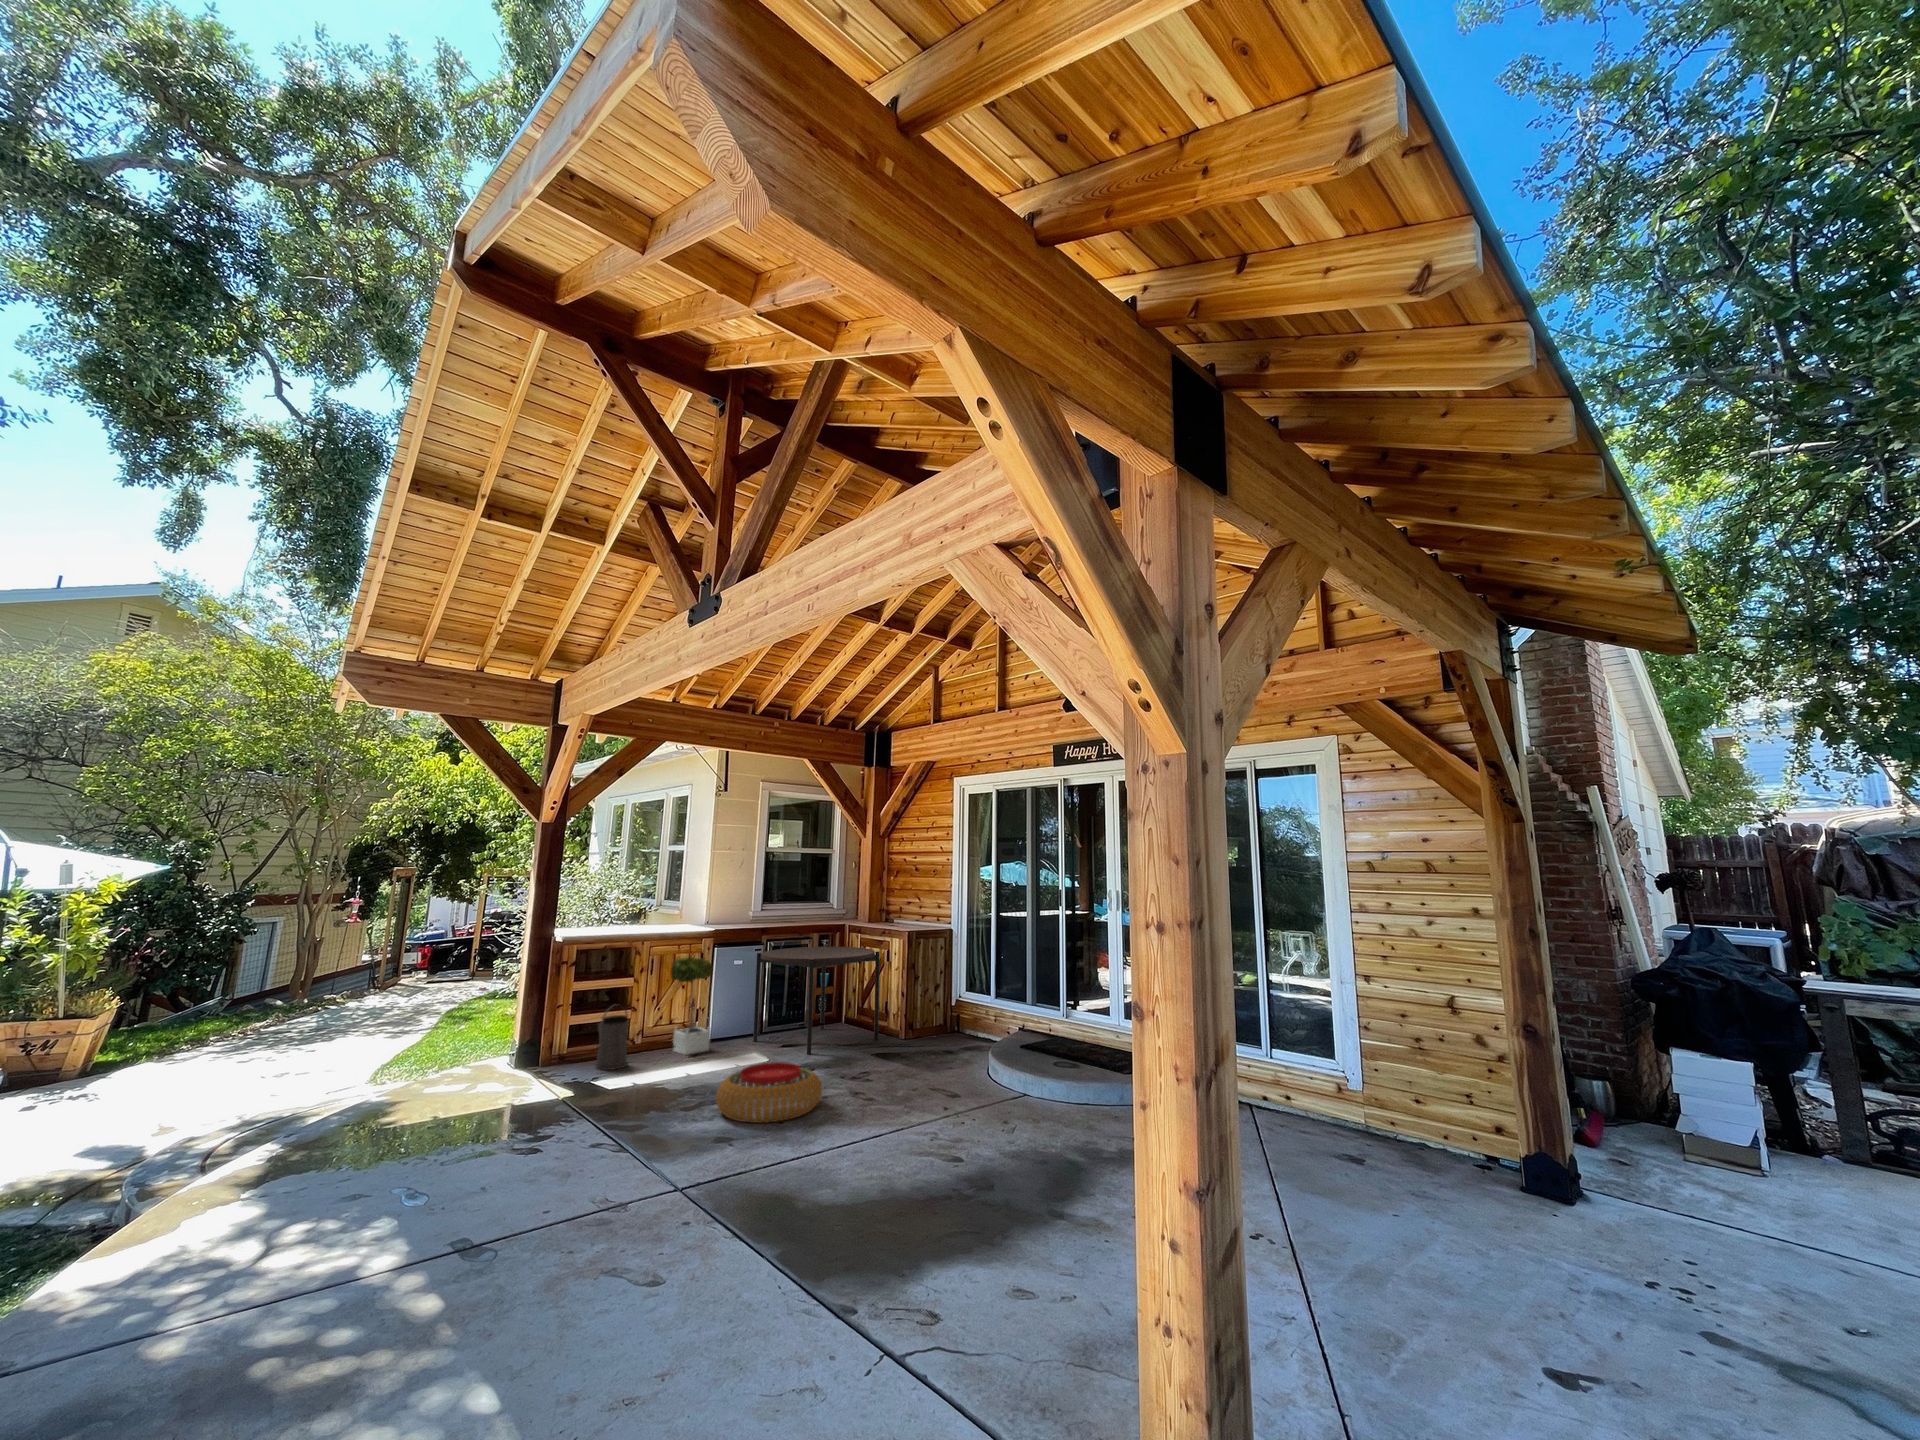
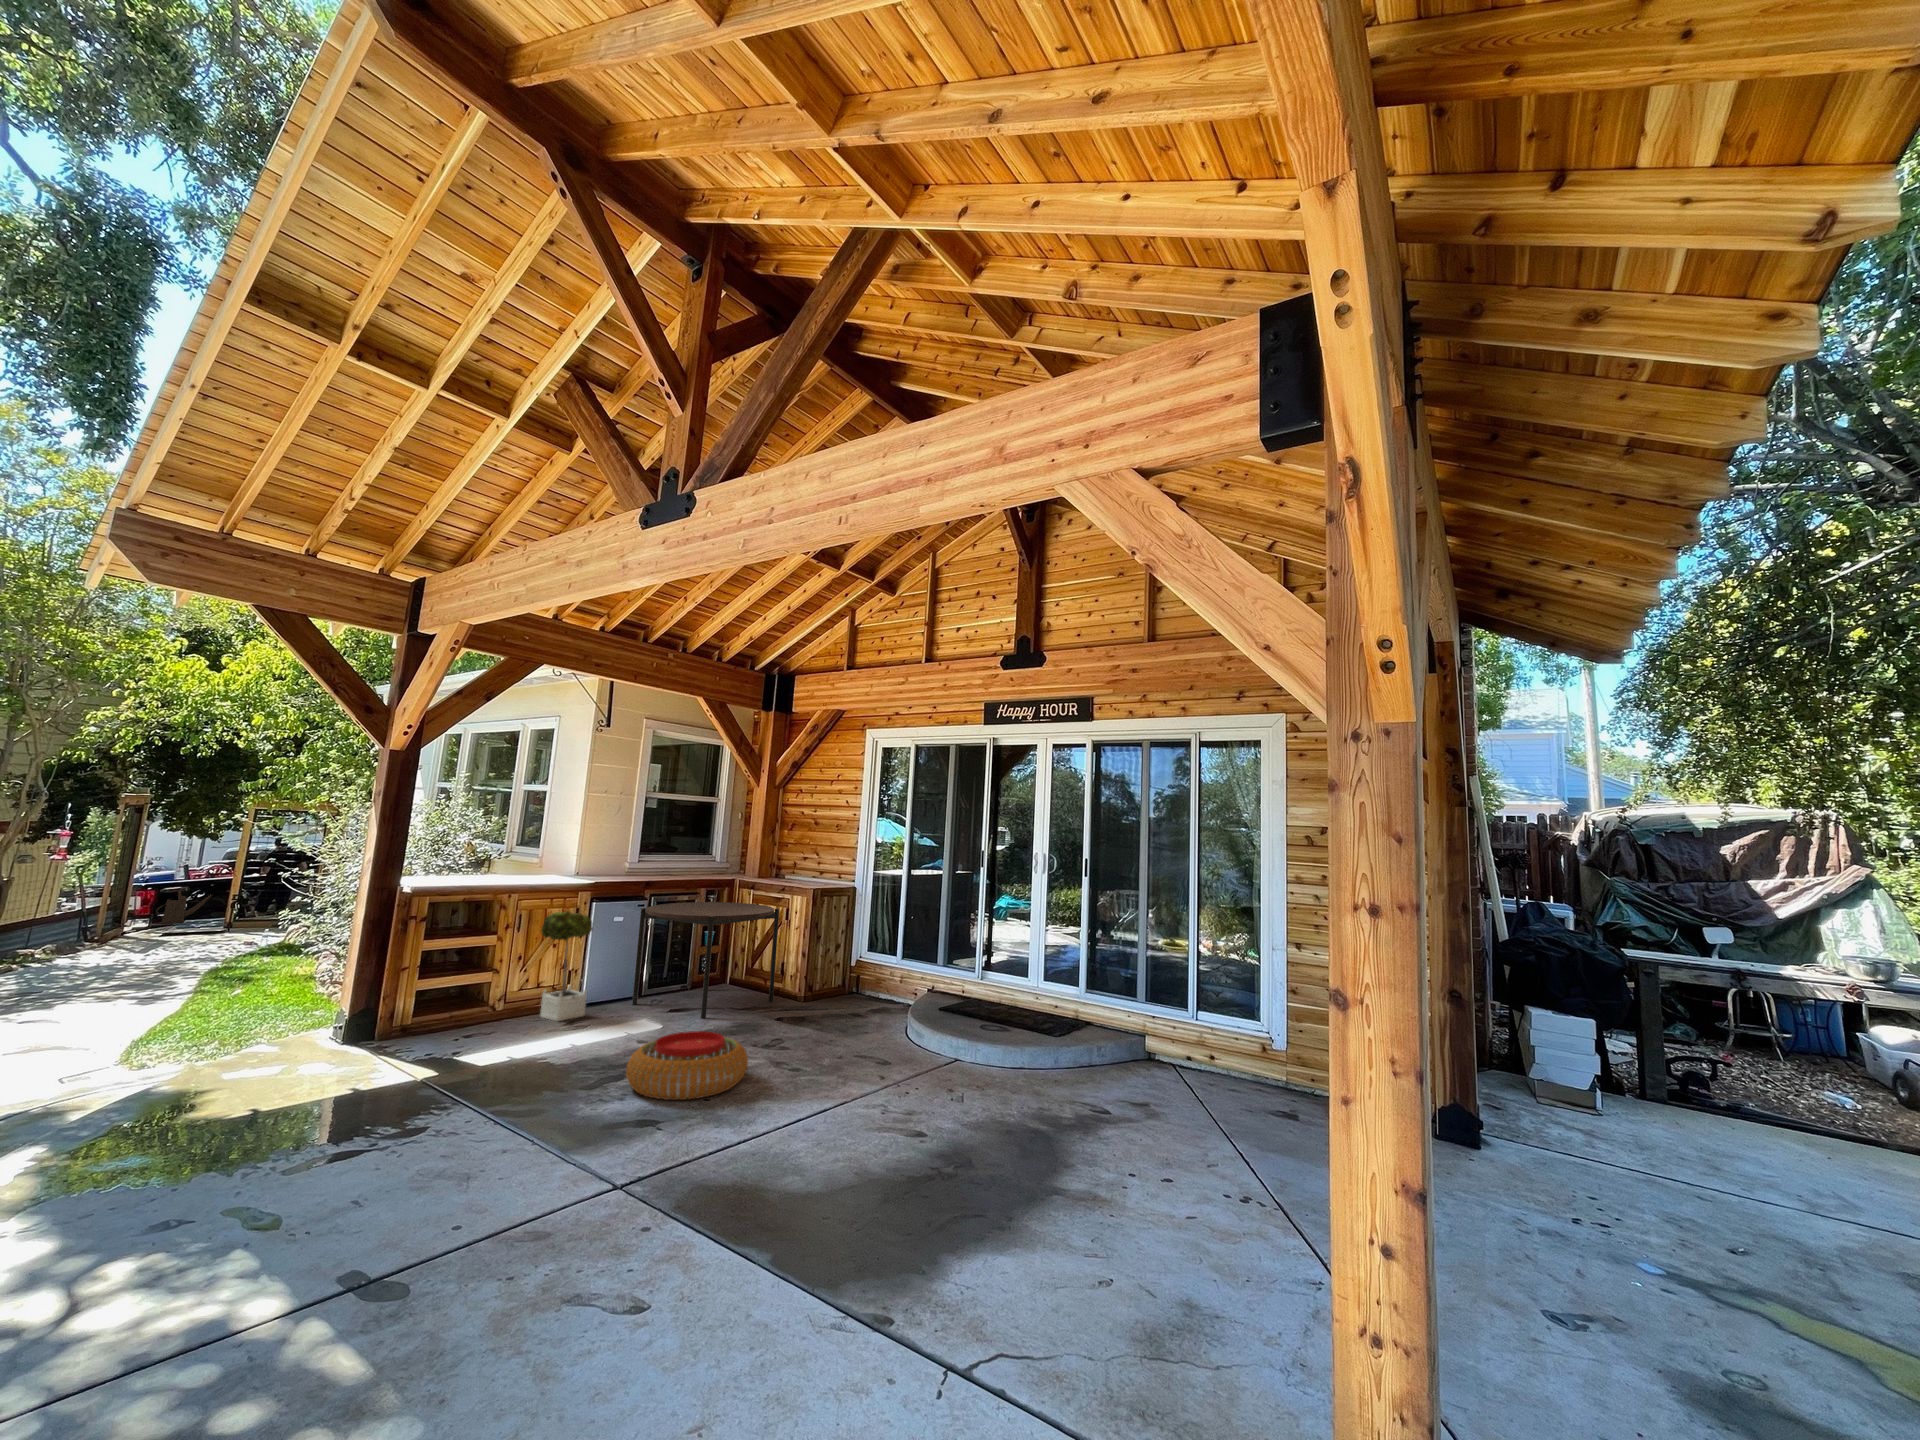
watering can: present [595,1004,628,1070] -> present [156,890,212,924]

